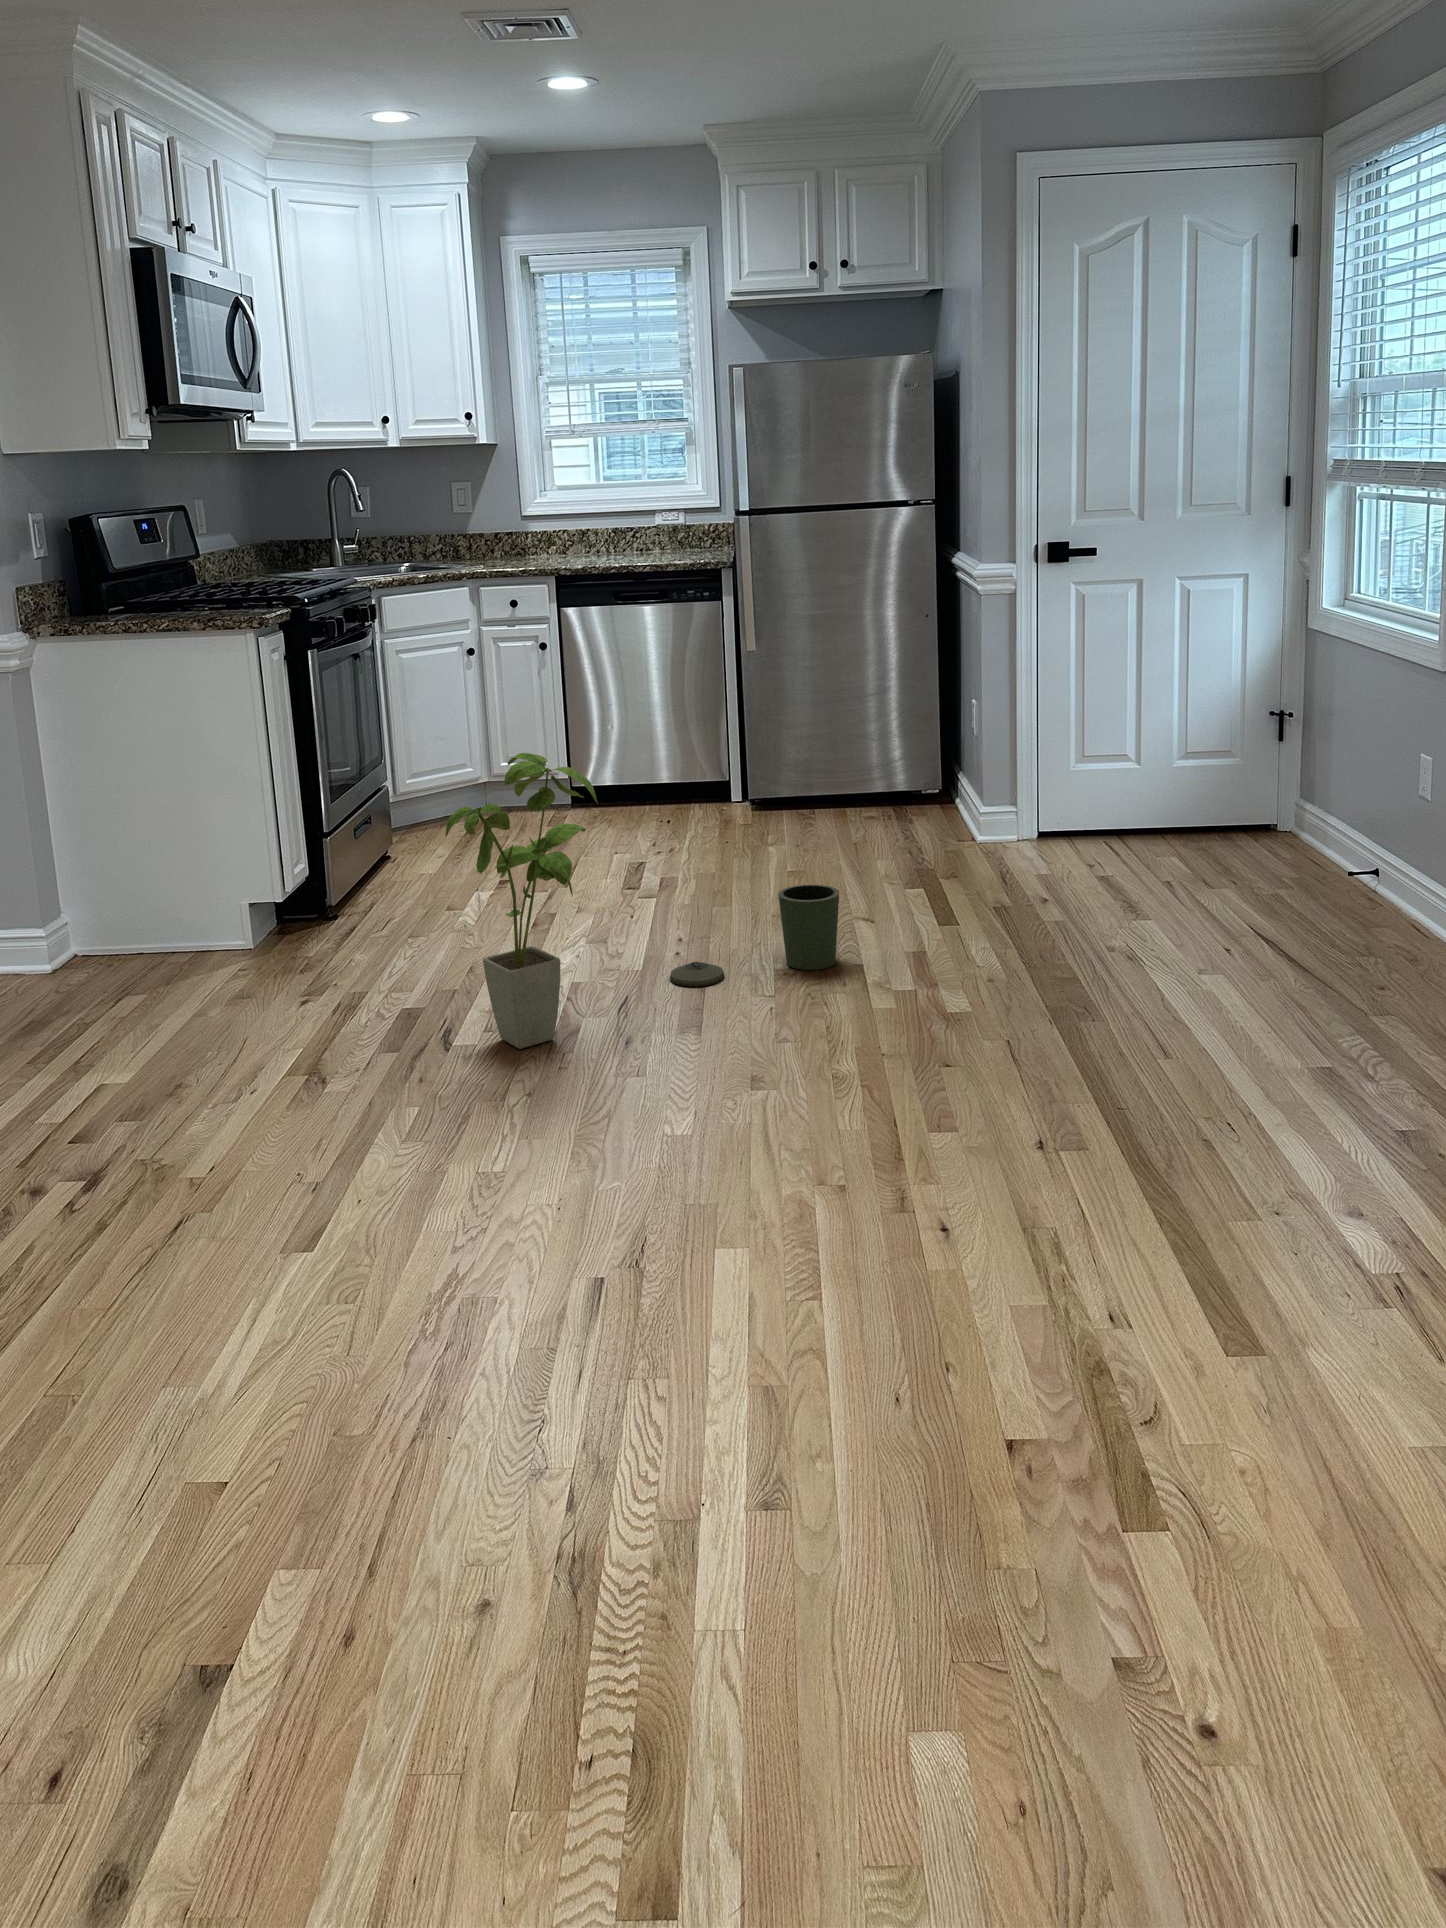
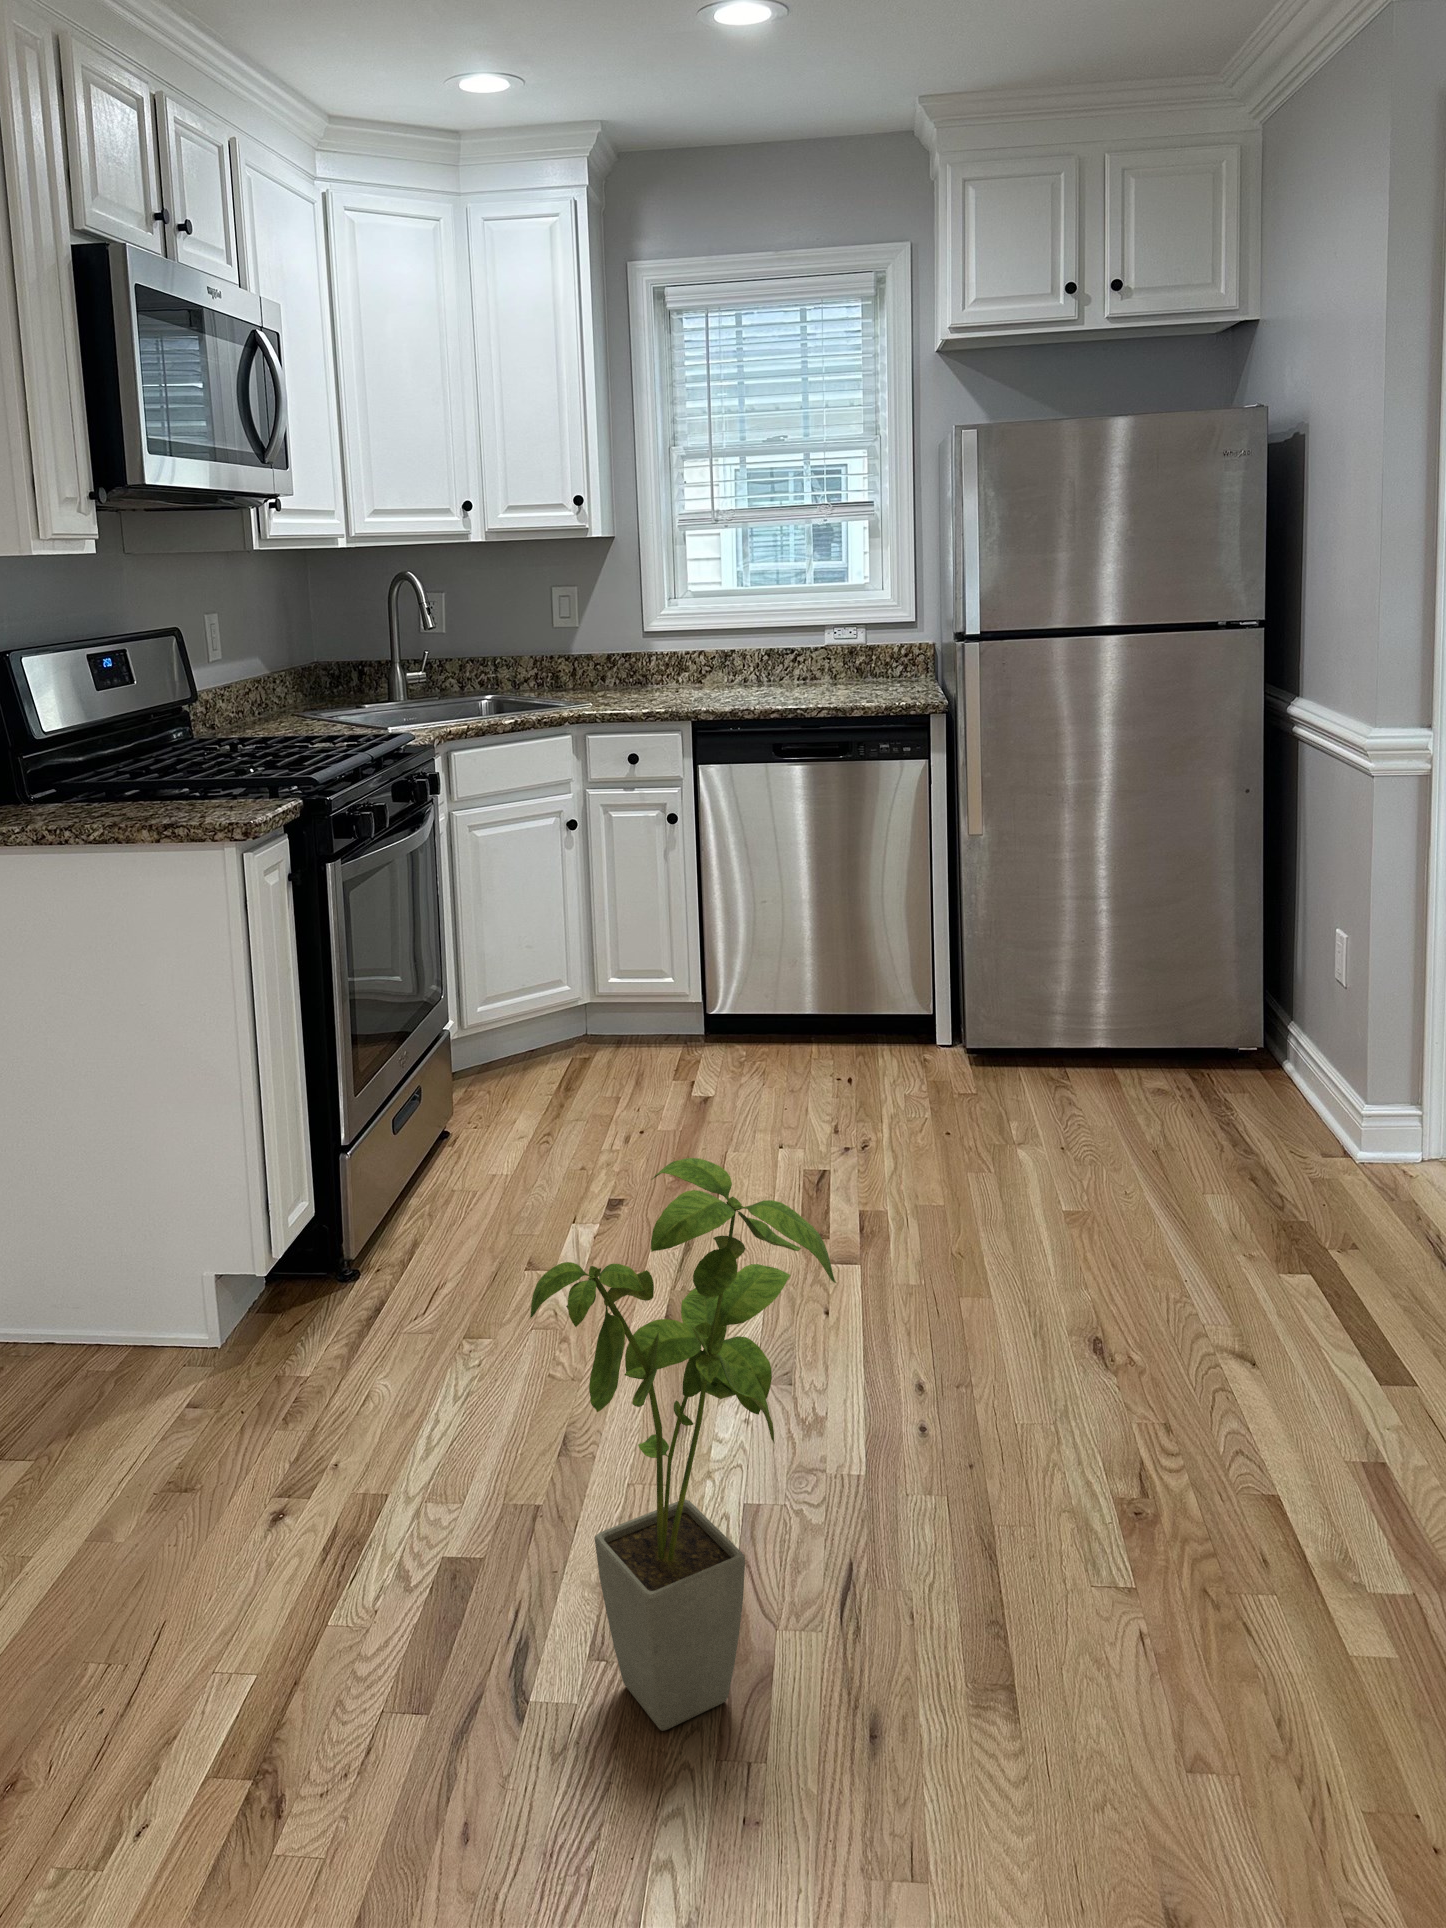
trash can: present [670,885,839,986] -> none [922,1330,1235,1539]

